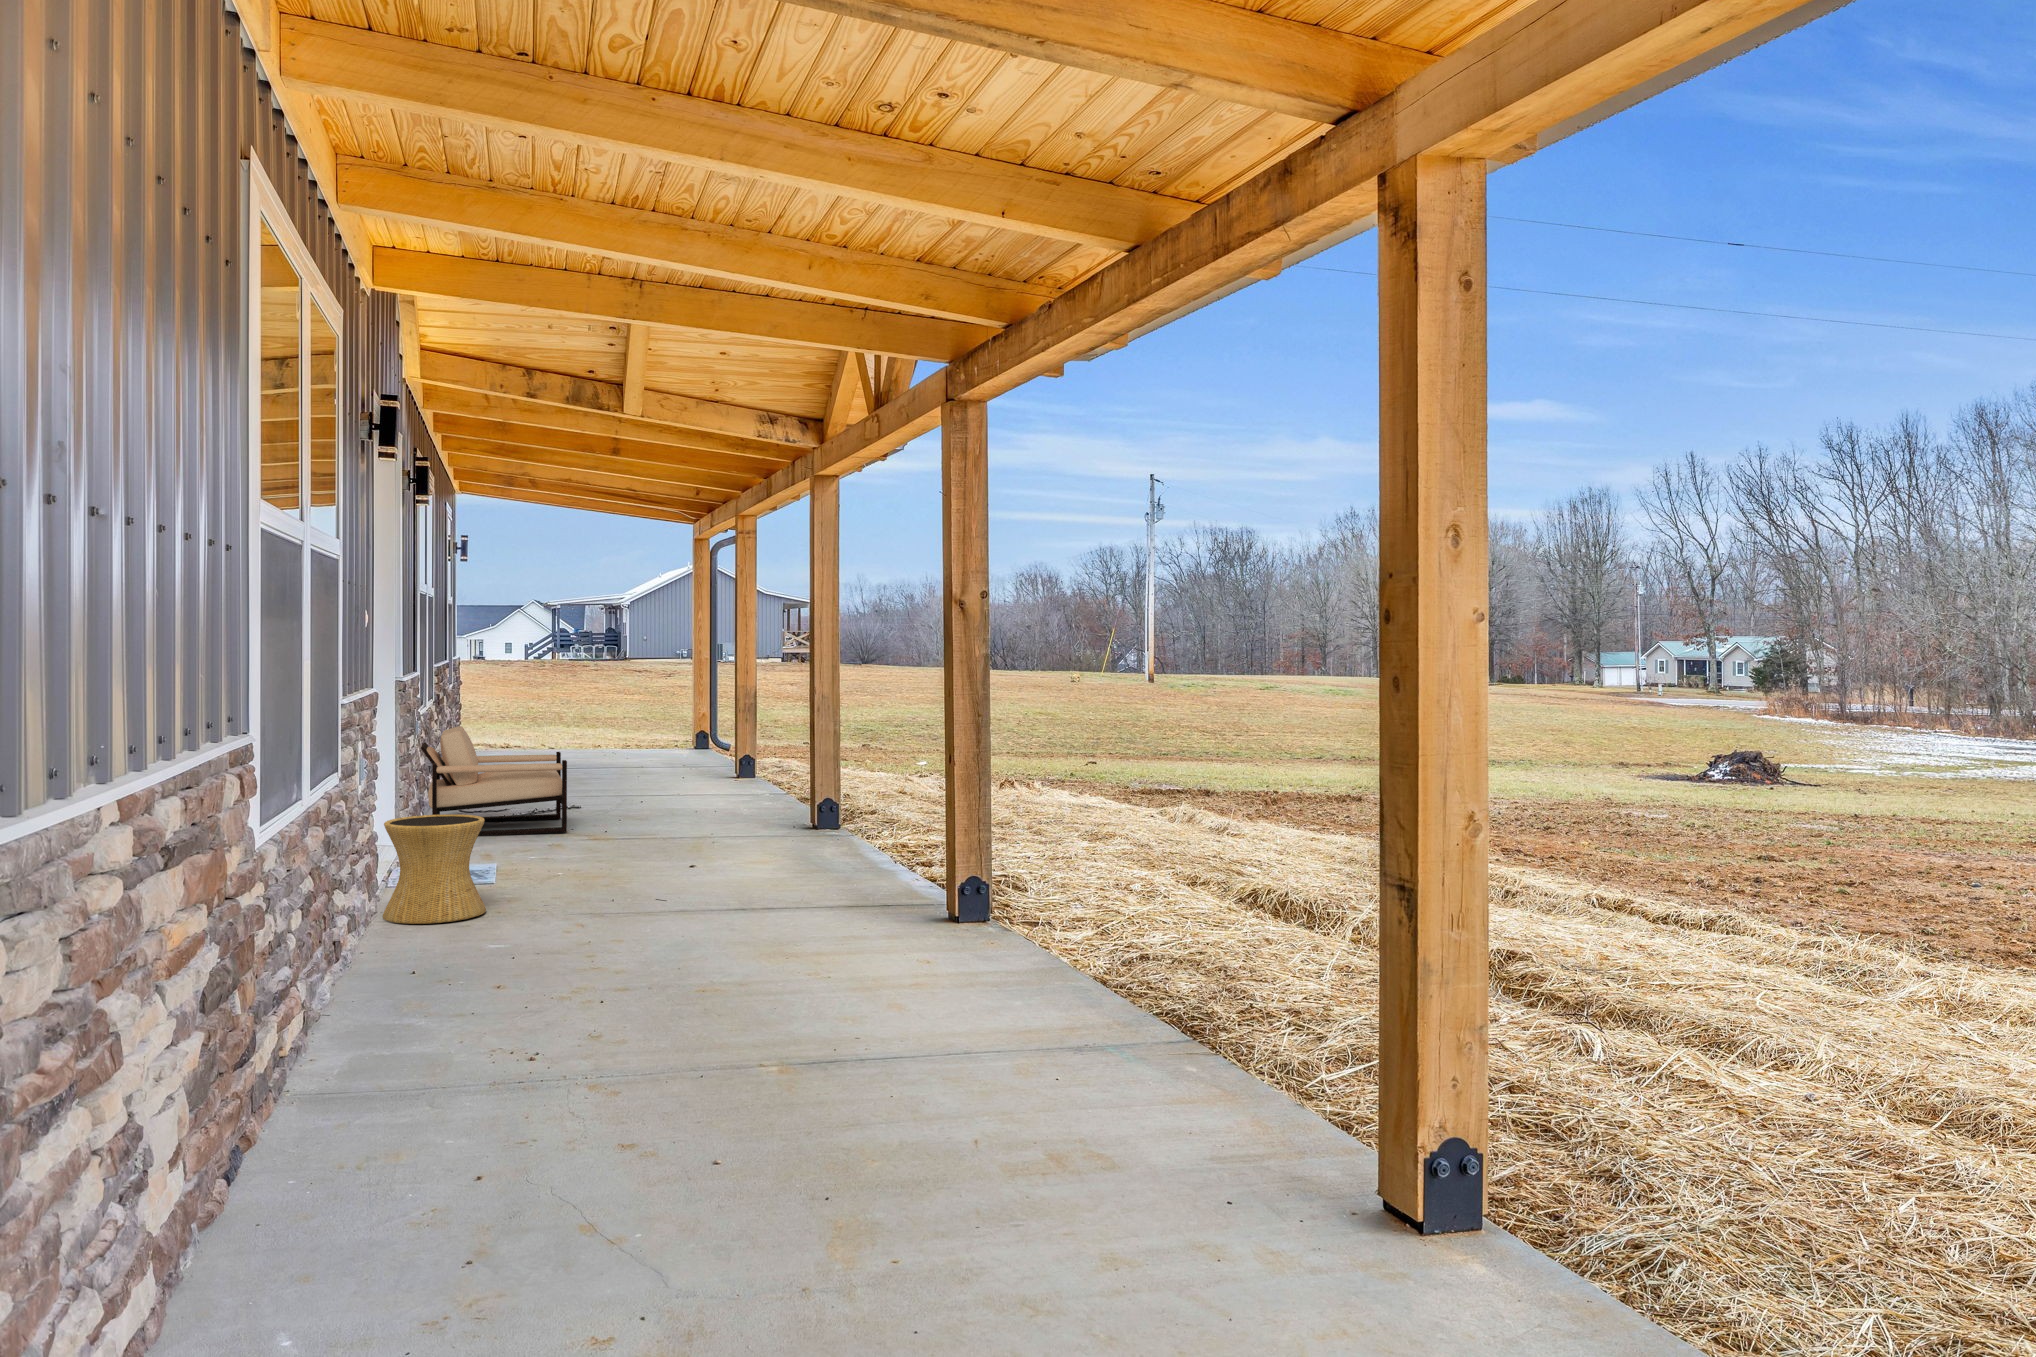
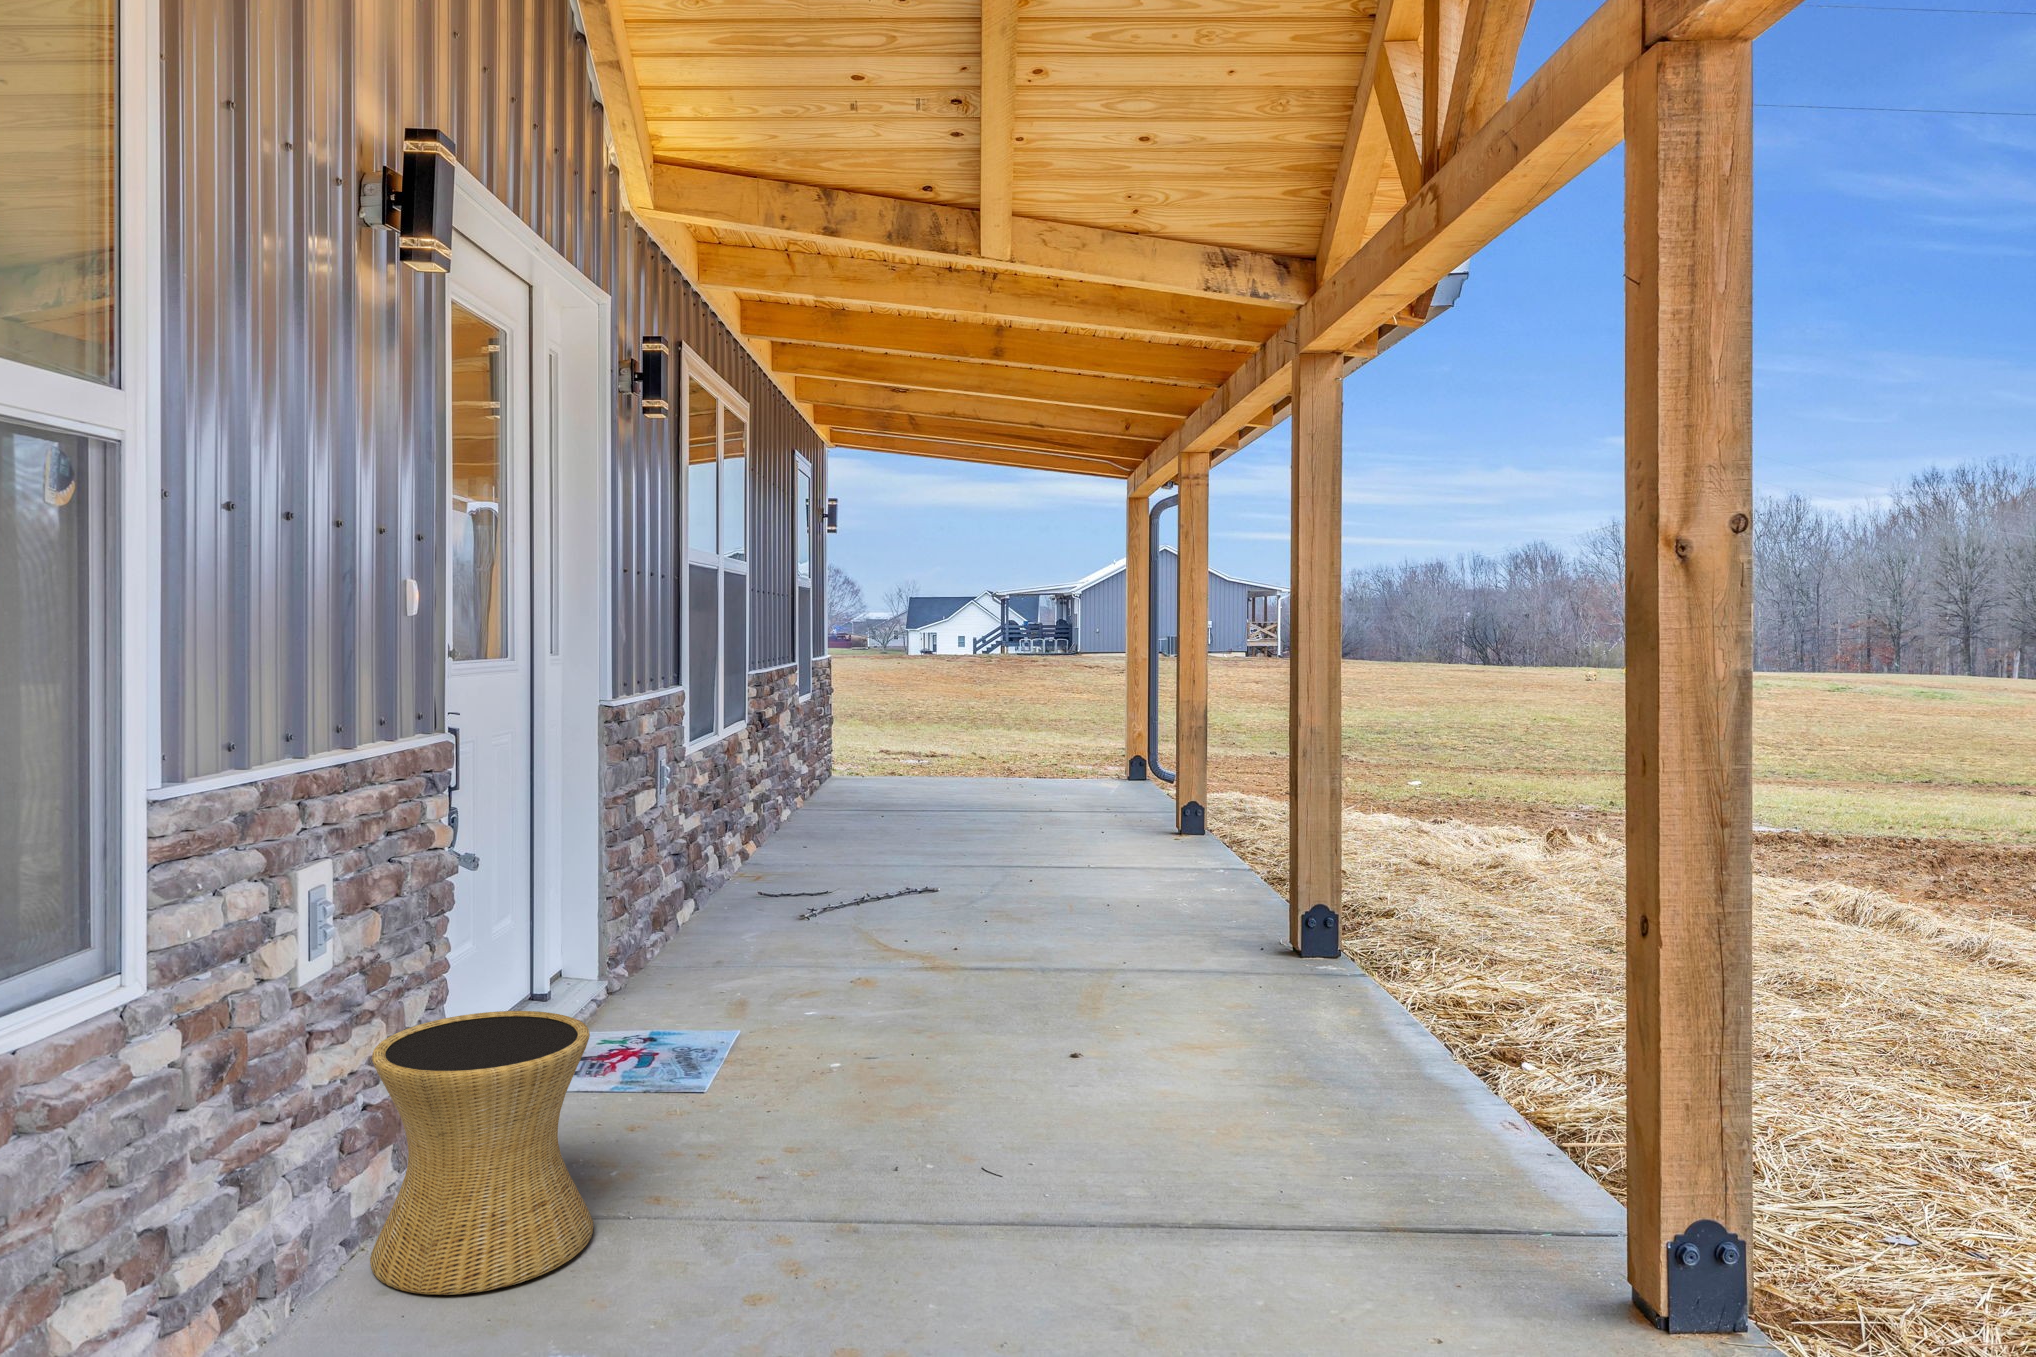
armchair: present [421,726,567,836] -> none [683,767,901,949]

